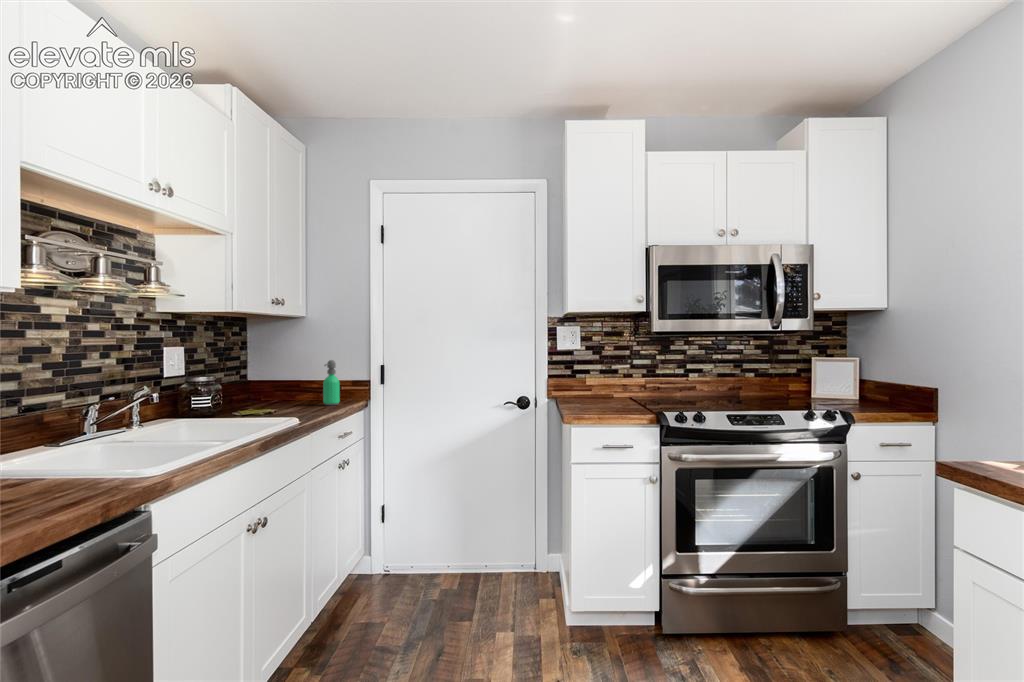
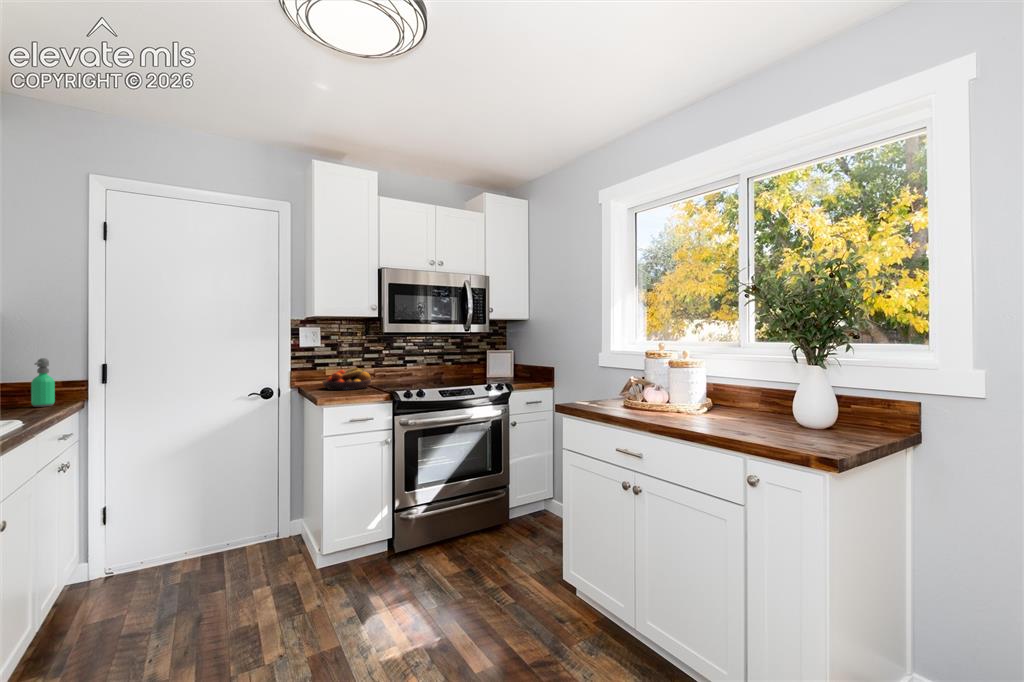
fruit bowl: none [579,378,638,406] -> present [323,368,371,390]

